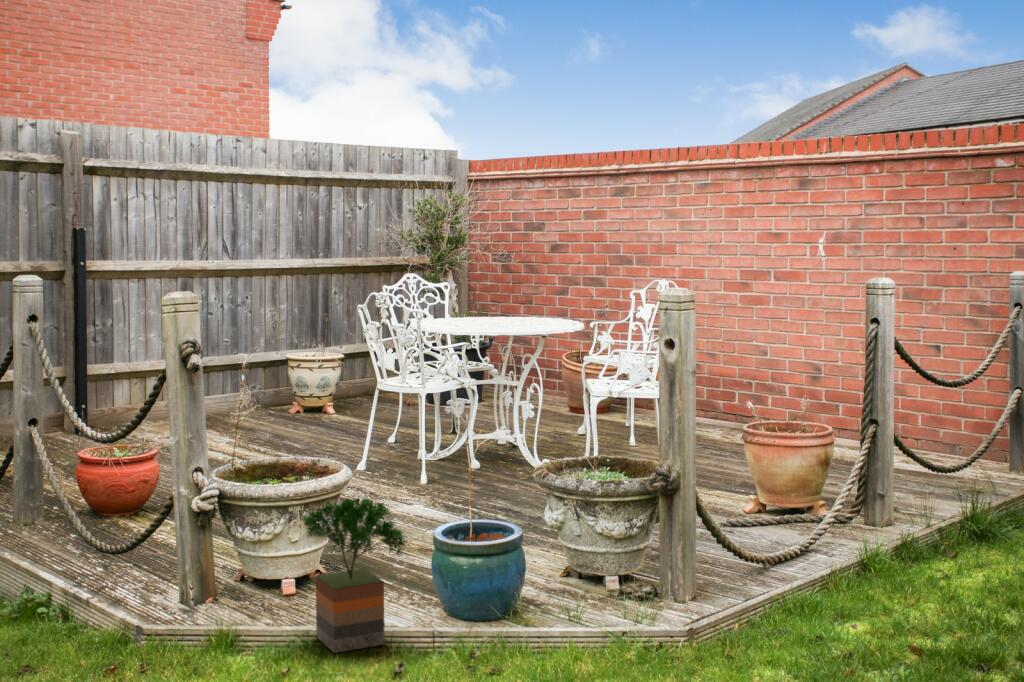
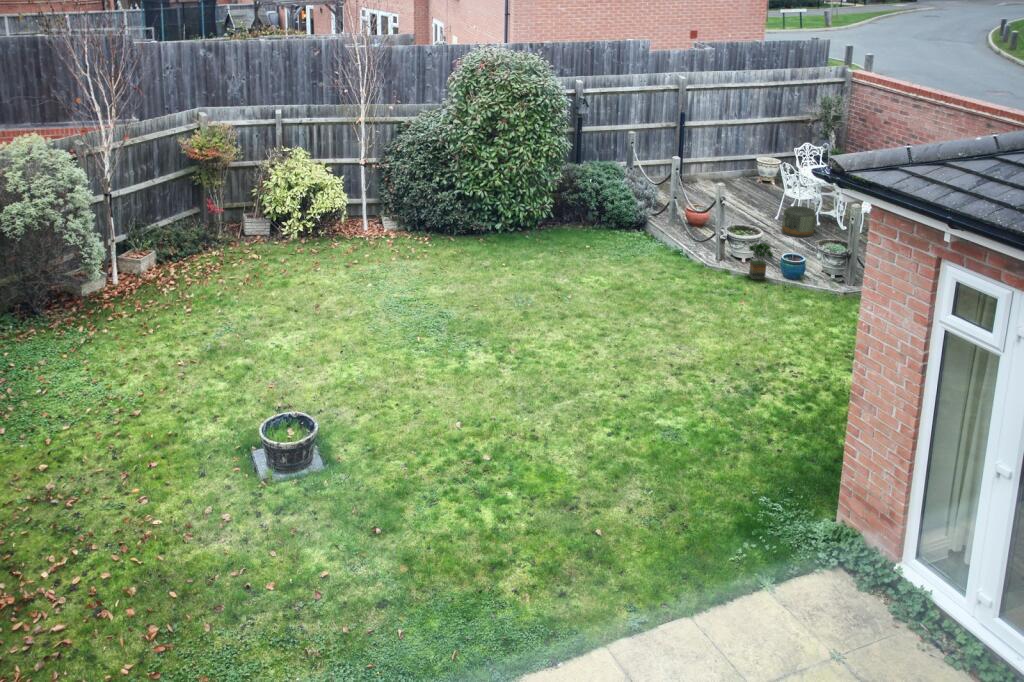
pouf: none [385,413,477,499] -> present [782,206,816,237]

